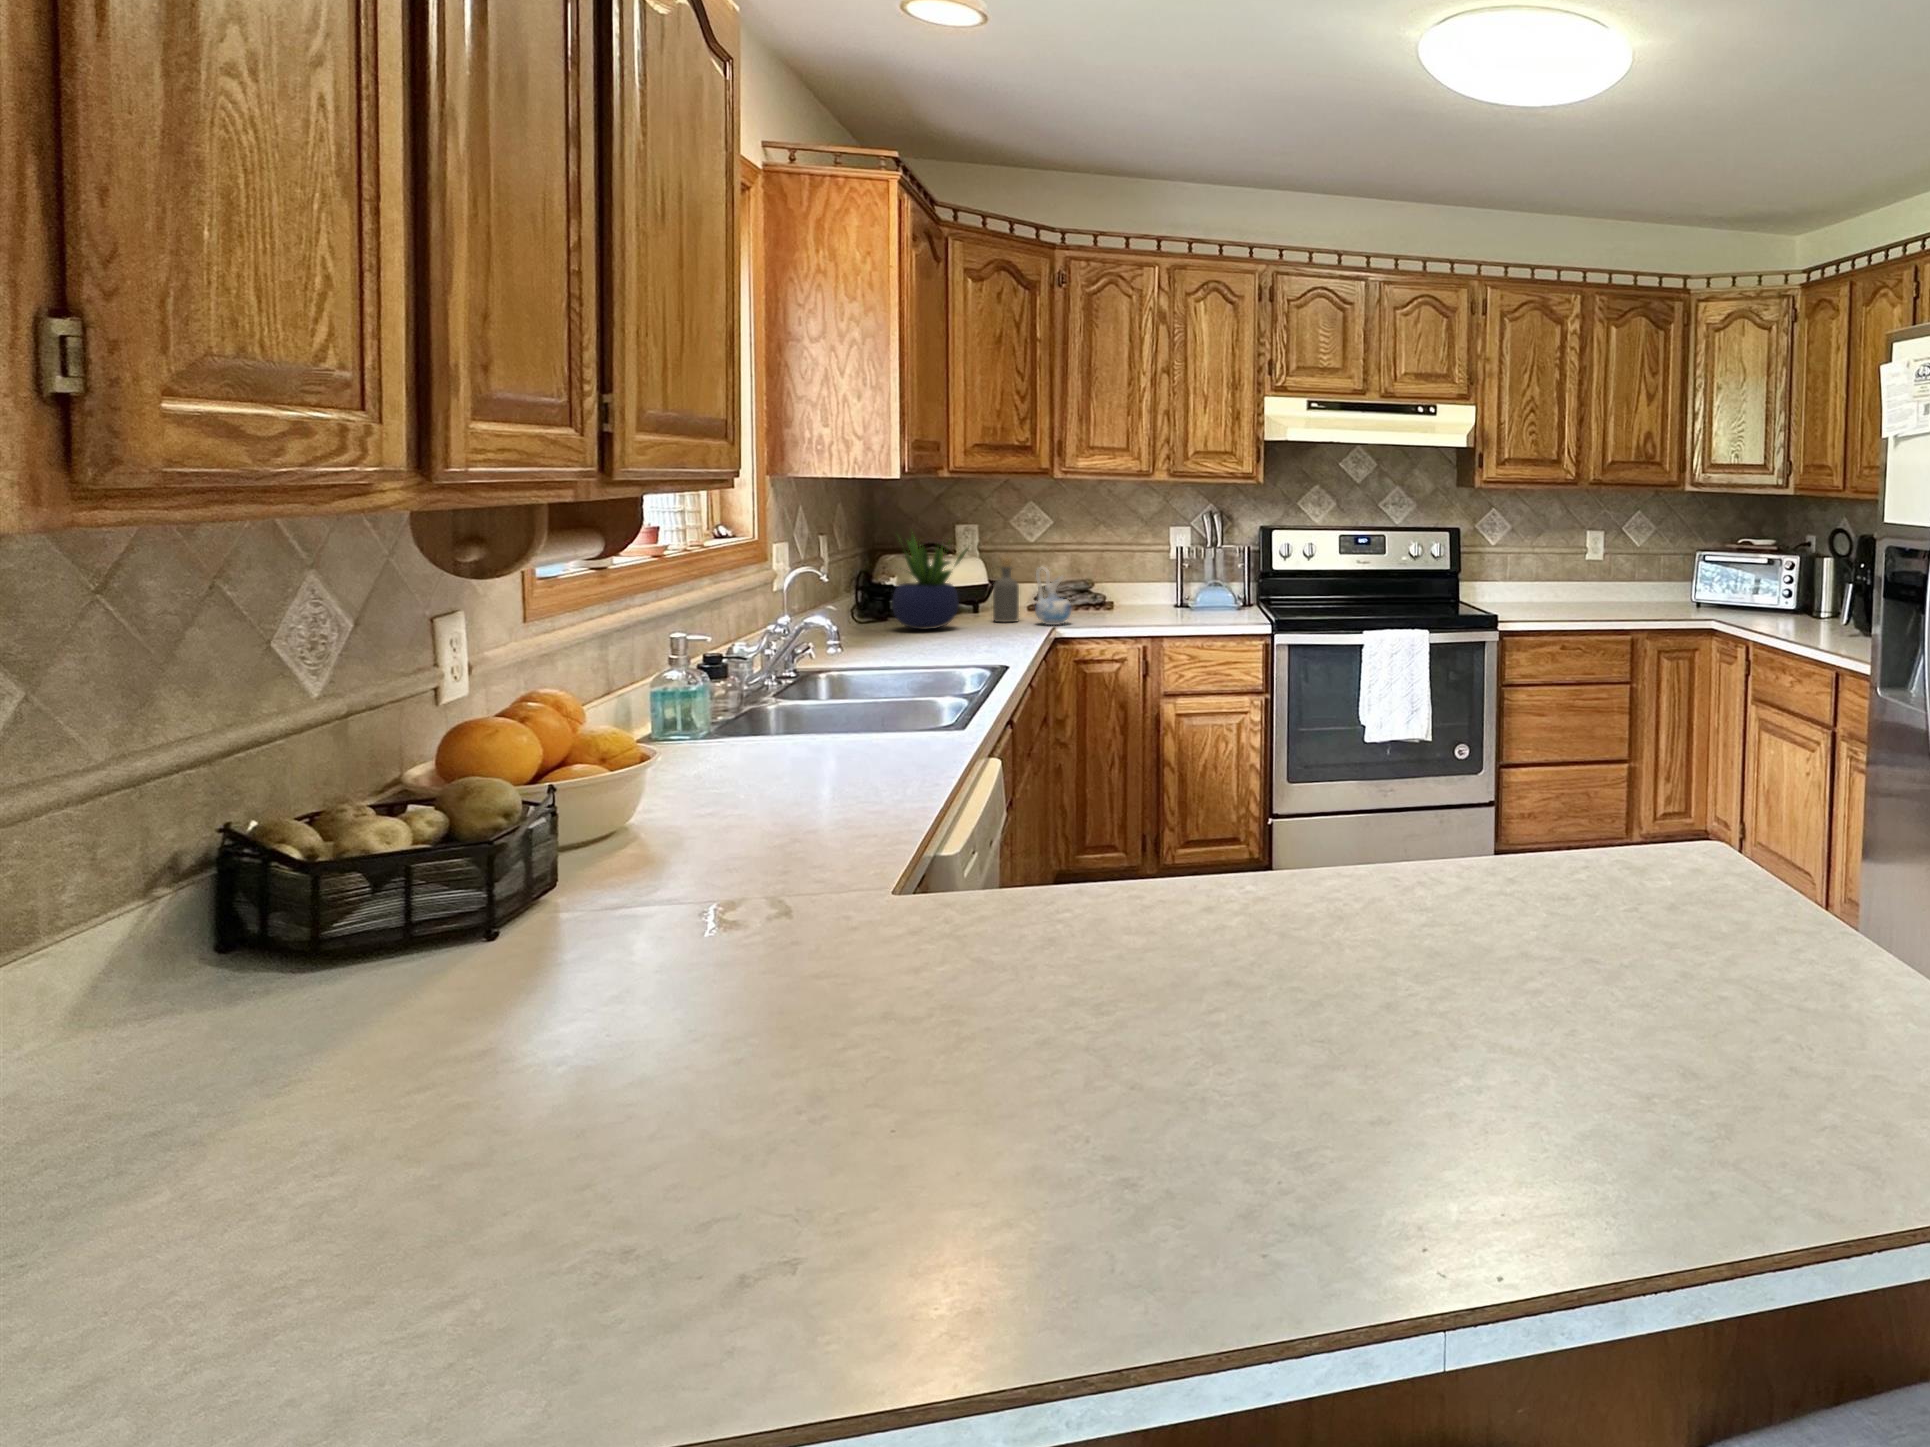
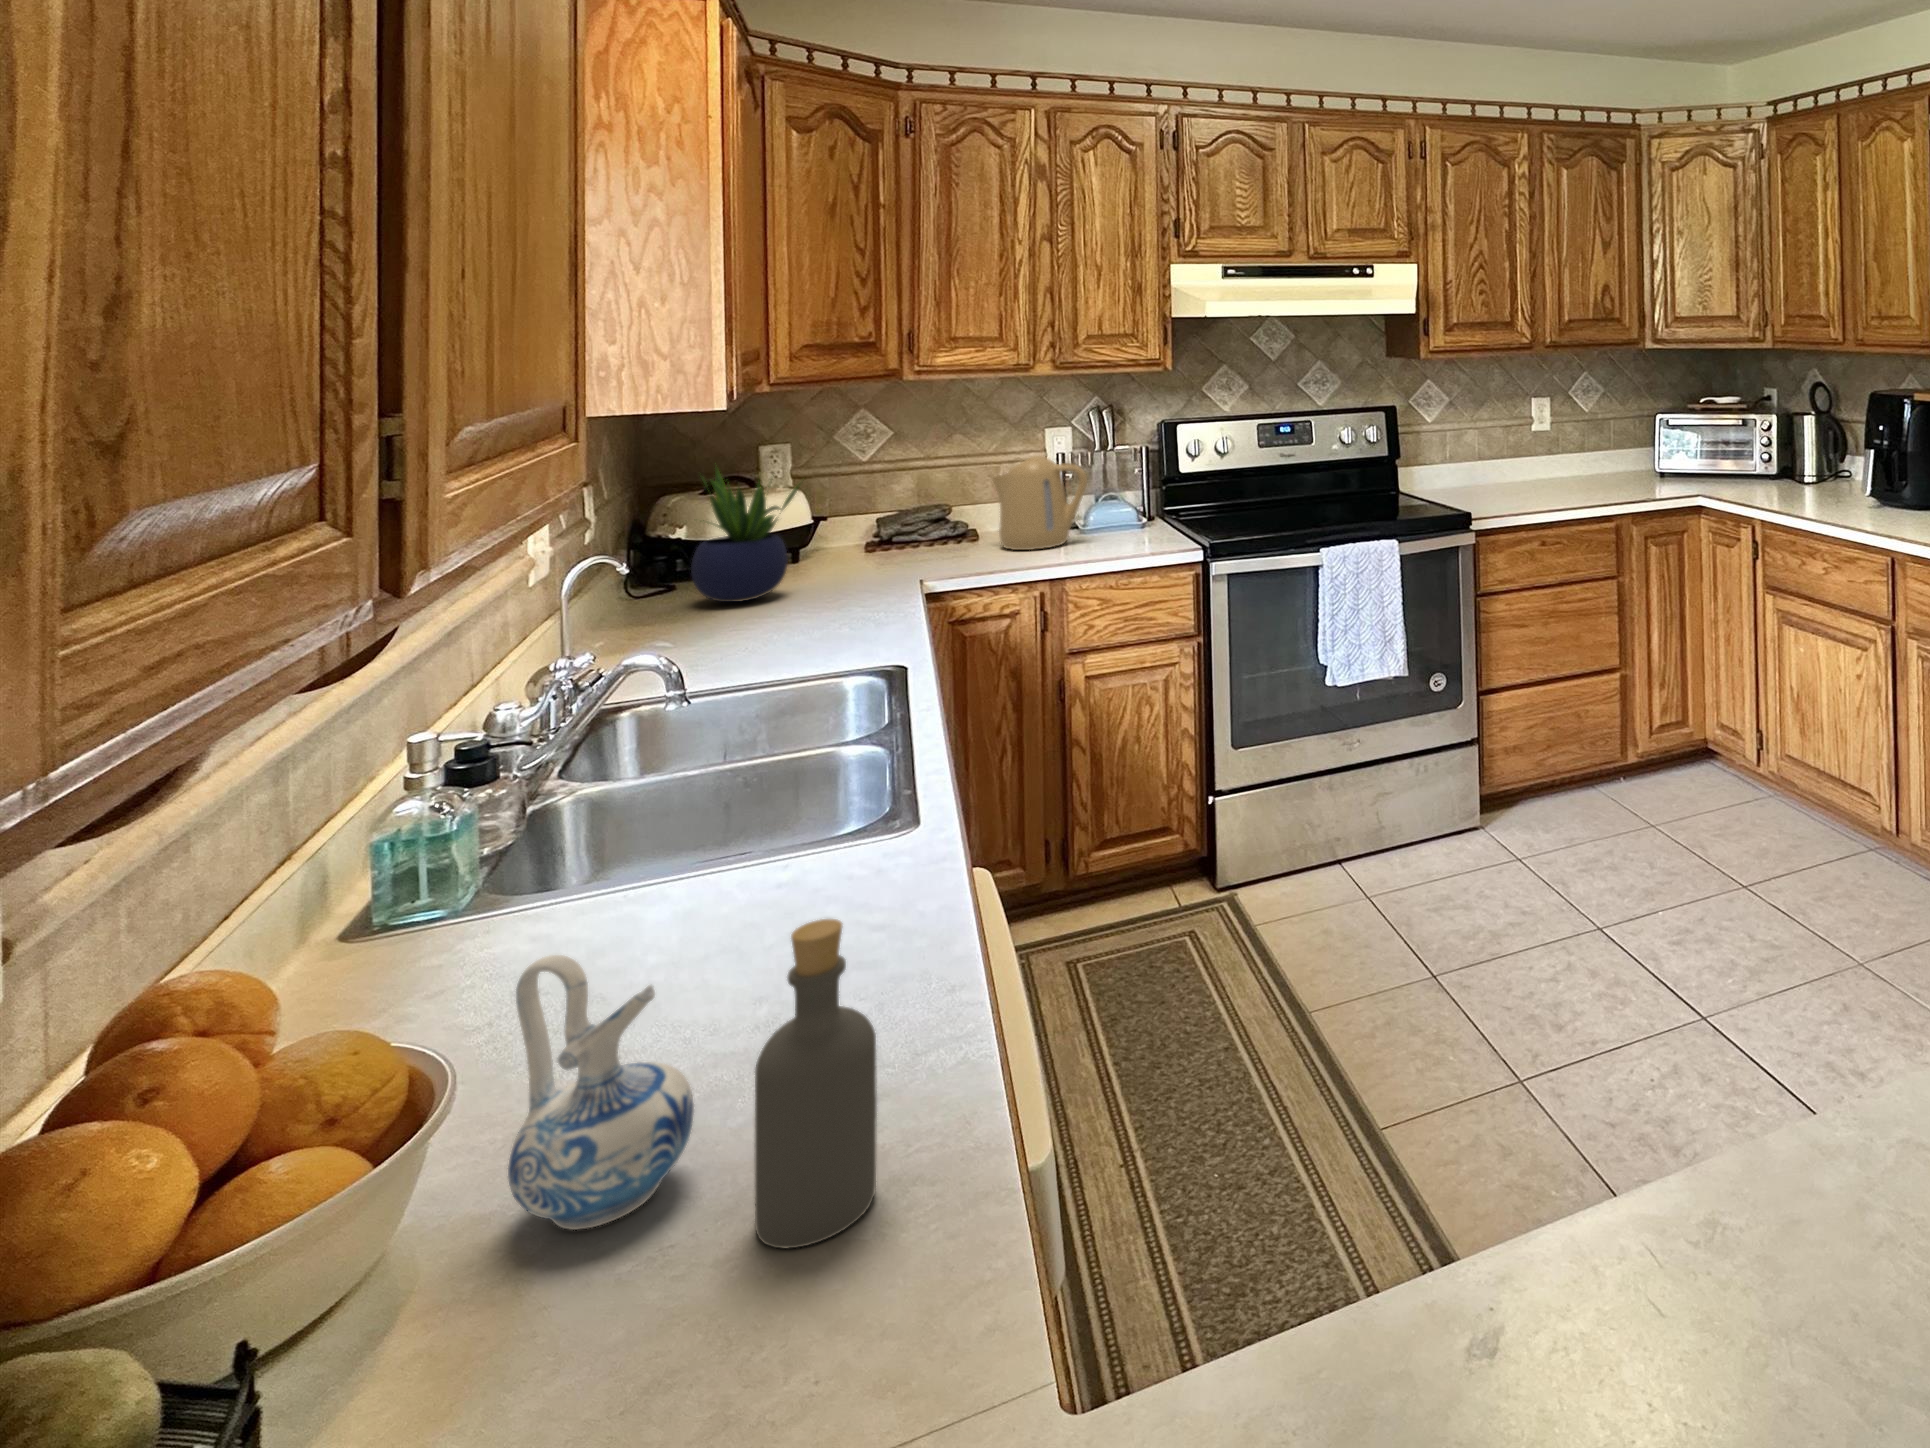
kettle: none [1118,544,1190,616] -> present [992,456,1087,550]
bottle: present [993,558,1019,622] -> present [755,919,877,1249]
ceramic pitcher: present [1035,567,1071,625] -> present [508,955,694,1230]

